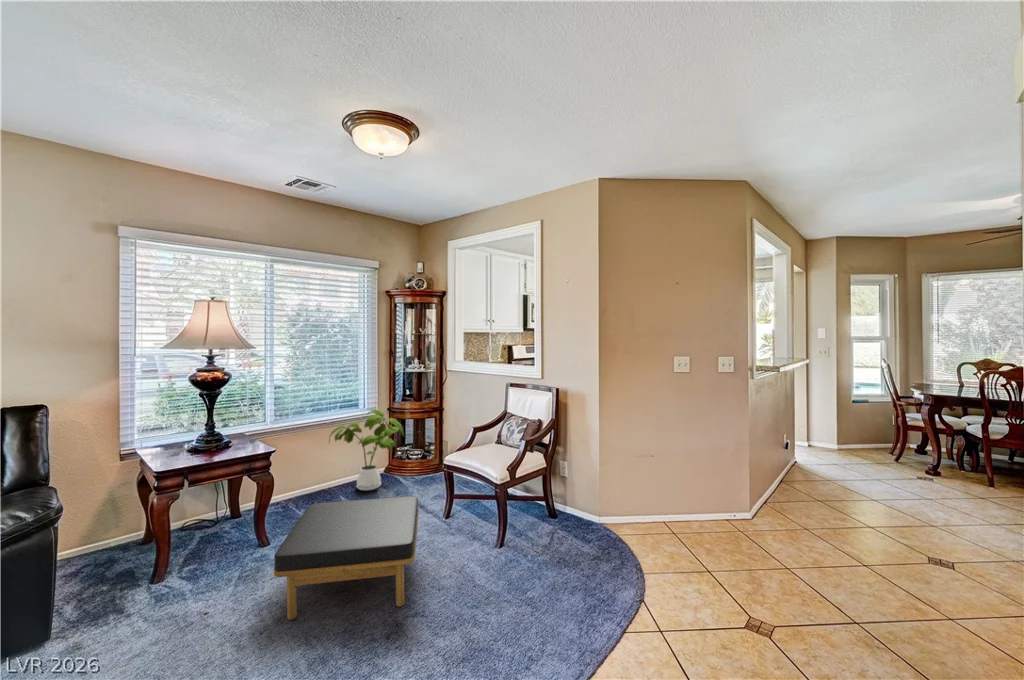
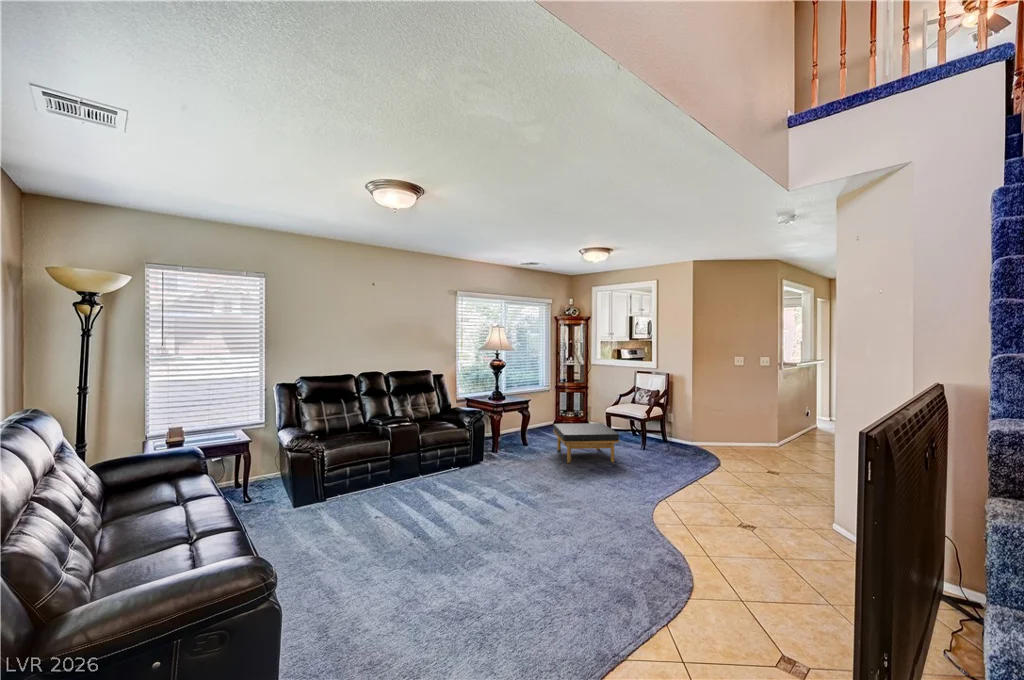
house plant: present [329,410,404,491] -> none [531,385,575,431]

